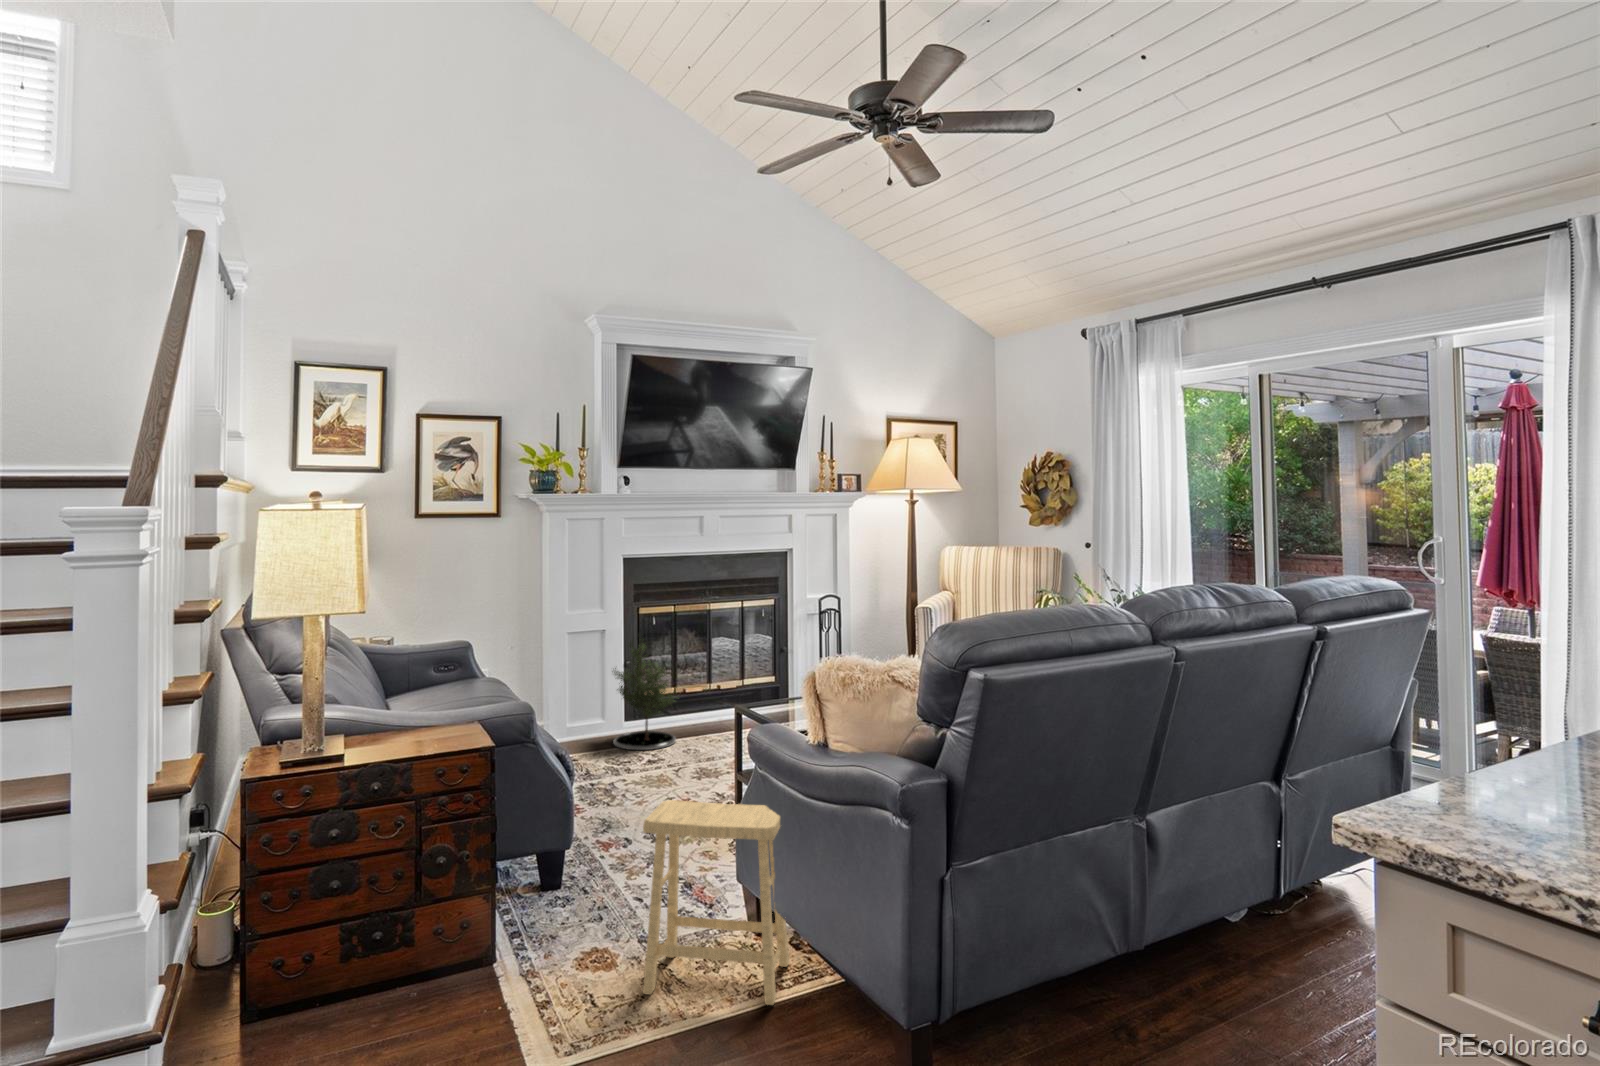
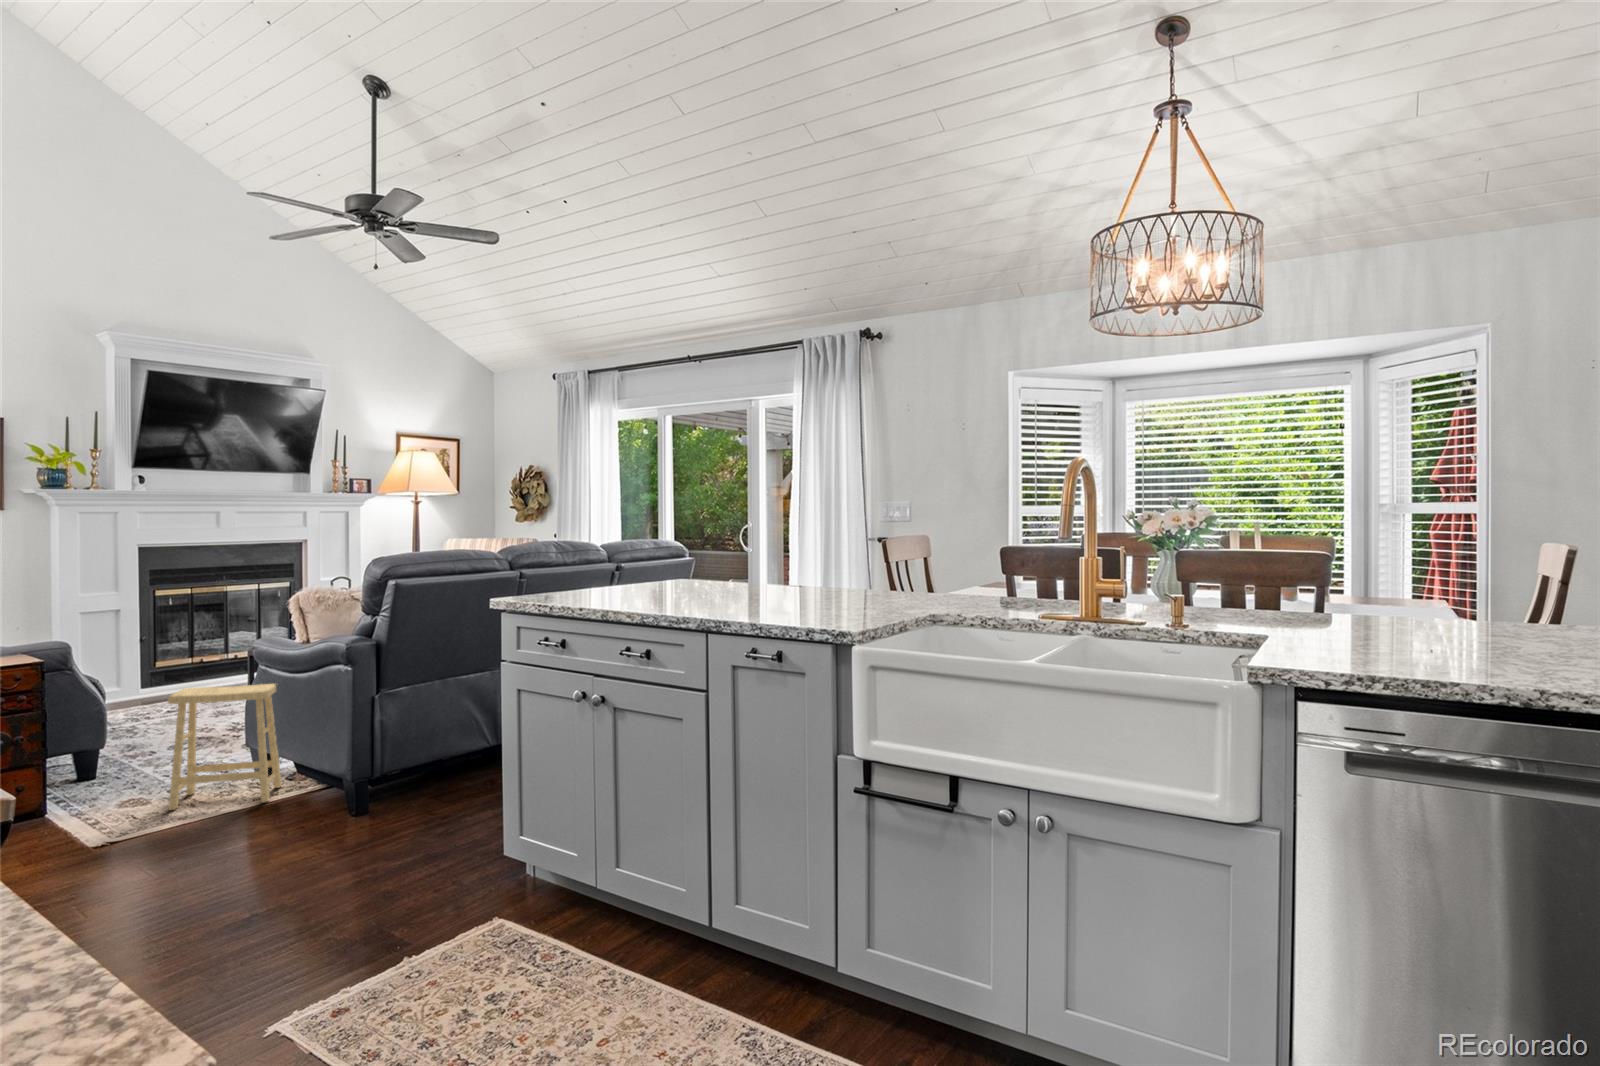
potted tree: present [613,639,677,750] -> none [128,607,198,706]

